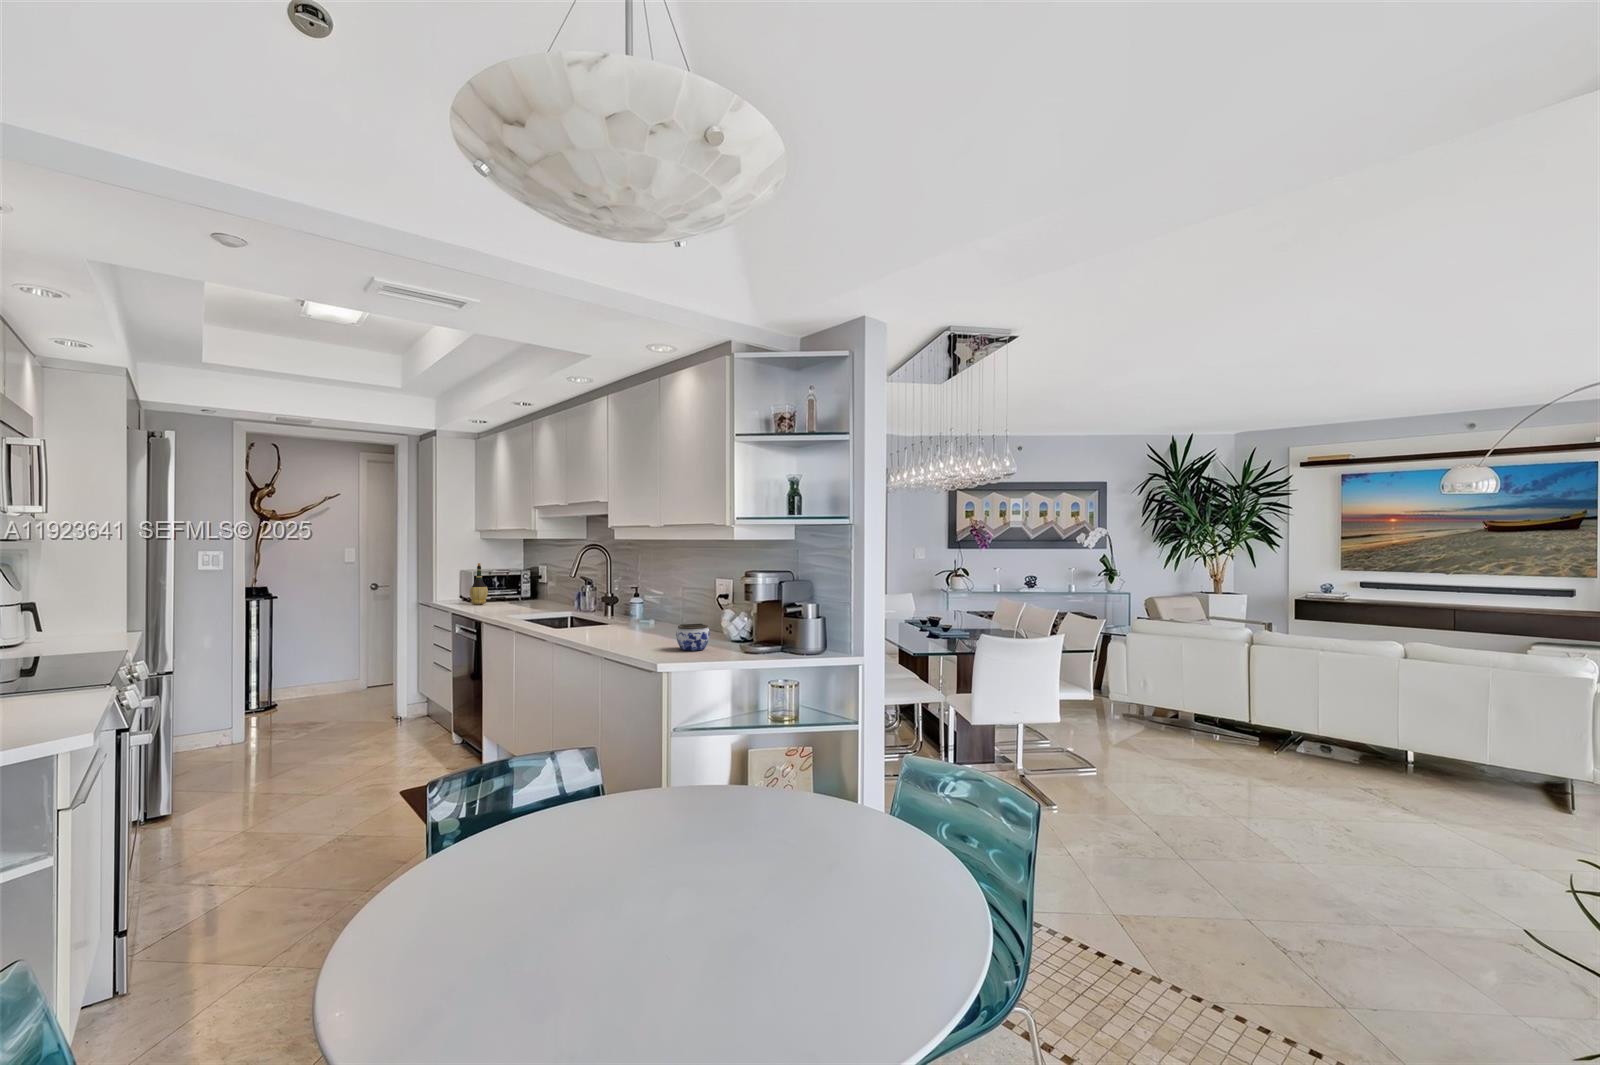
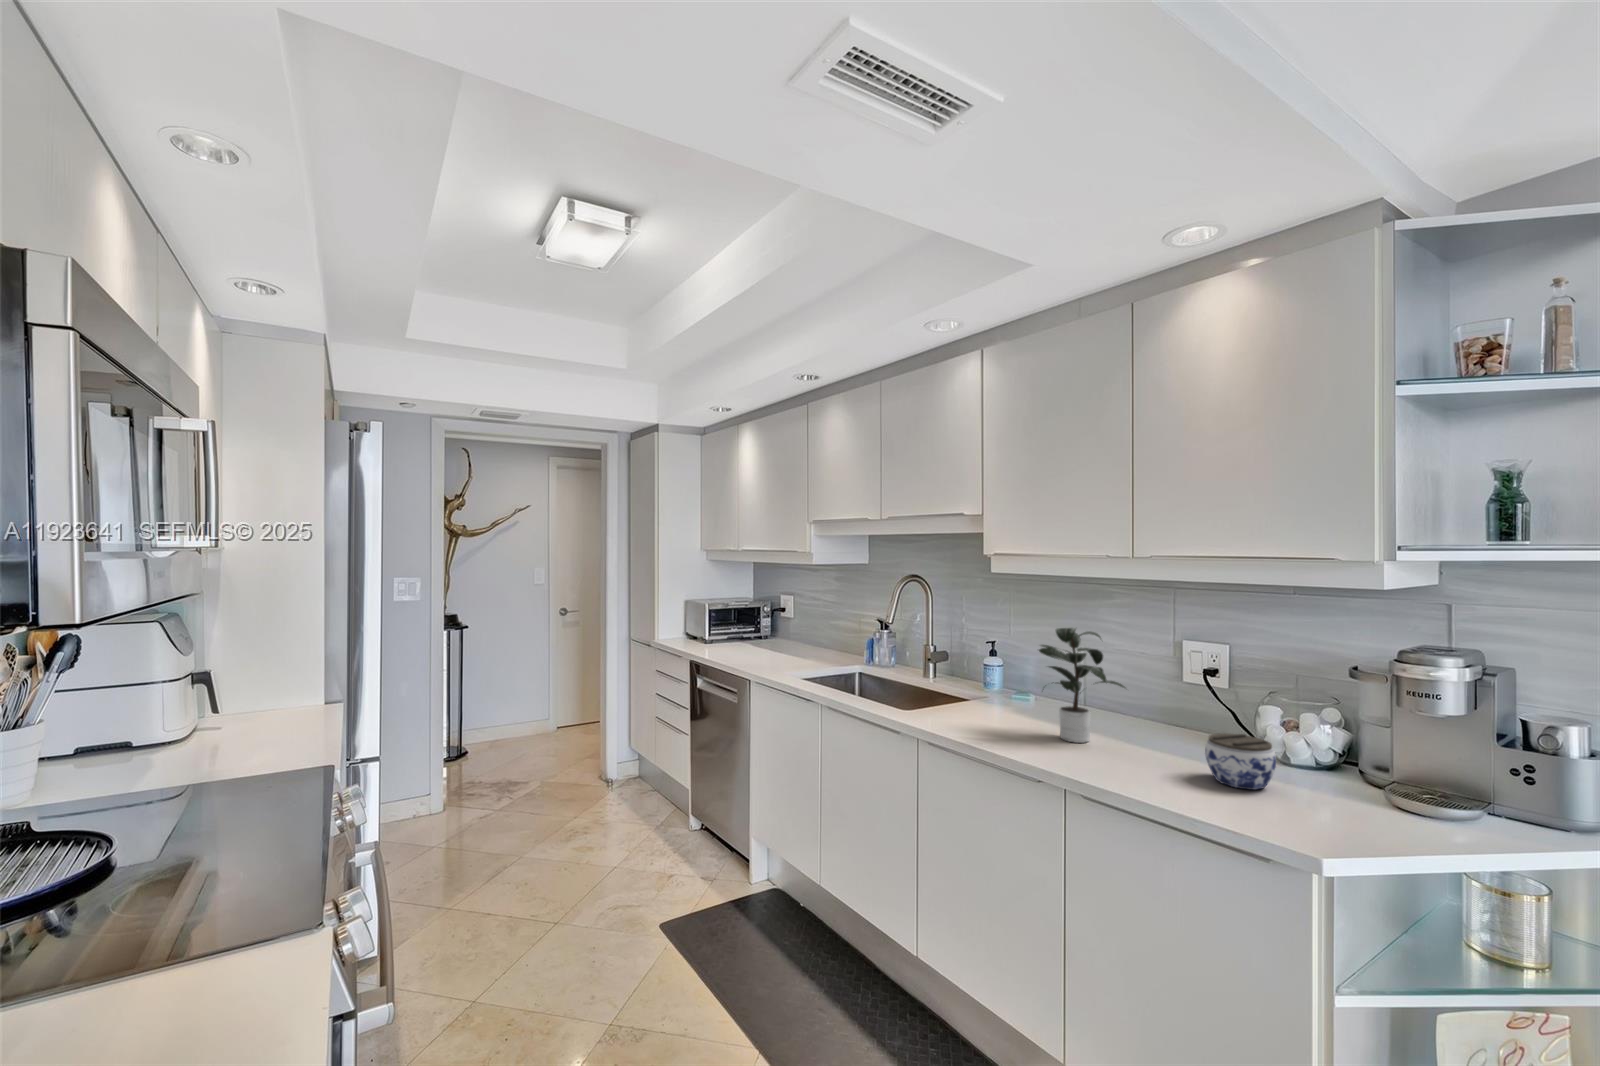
wine bottle: present [470,563,488,605] -> none [707,594,729,647]
potted plant: none [614,568,678,639] -> present [1039,628,1125,743]

